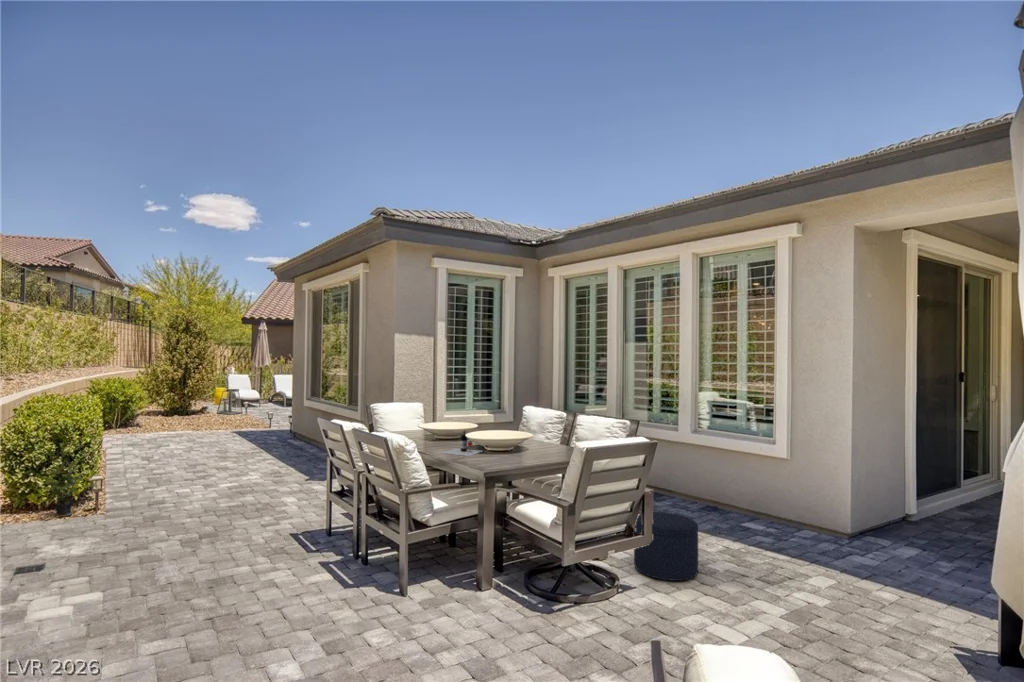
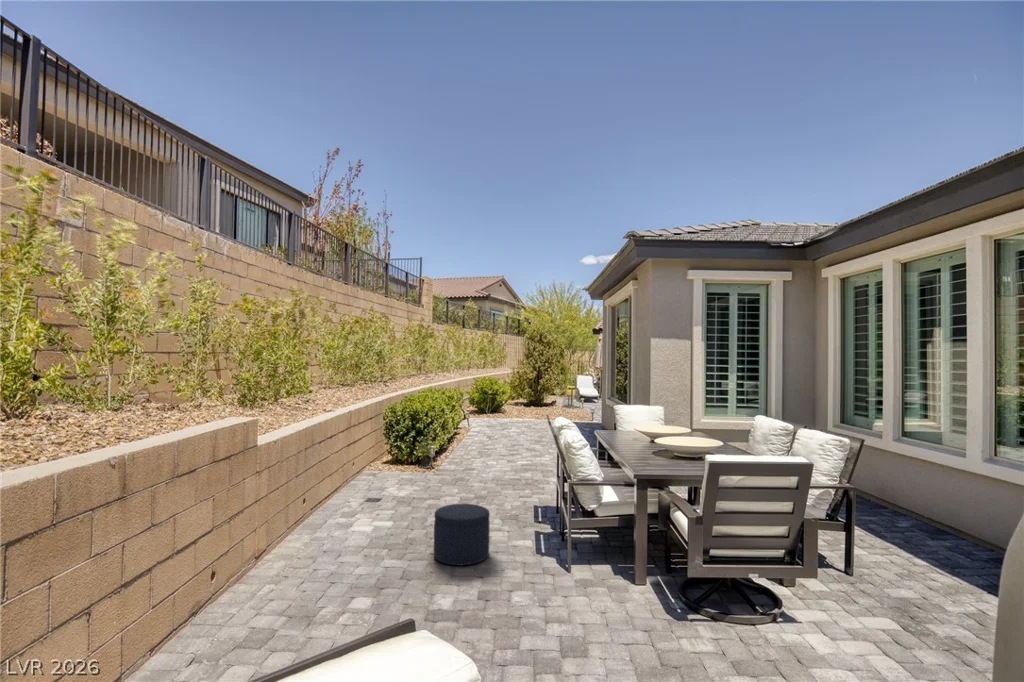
wine bottle: present [443,431,481,456] -> none [633,437,676,461]
ottoman: present [634,512,698,581] -> present [434,504,490,566]

